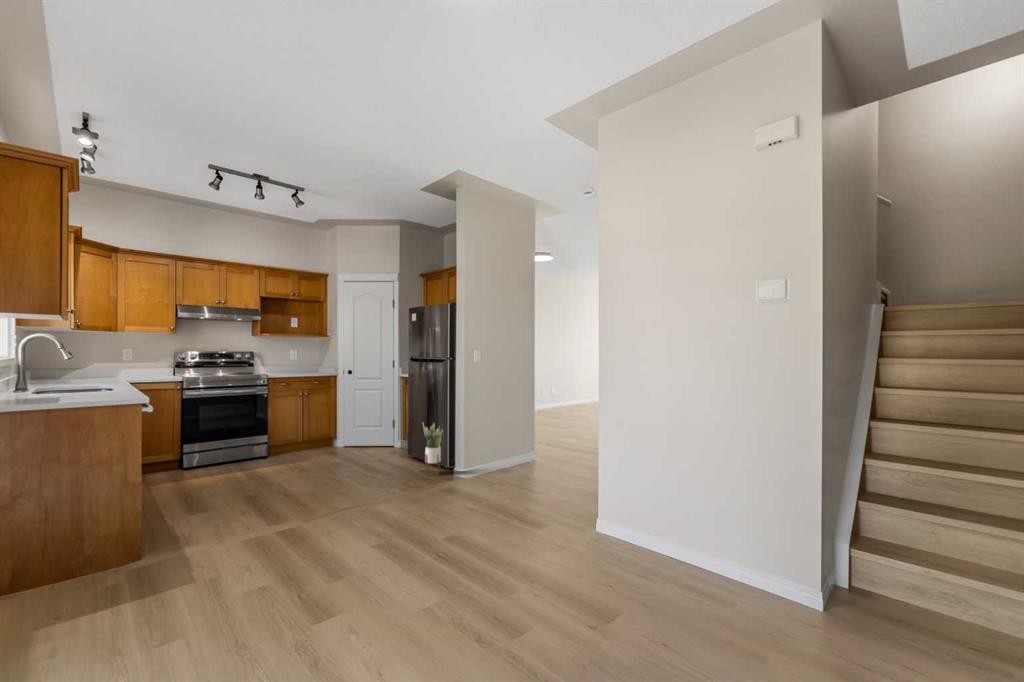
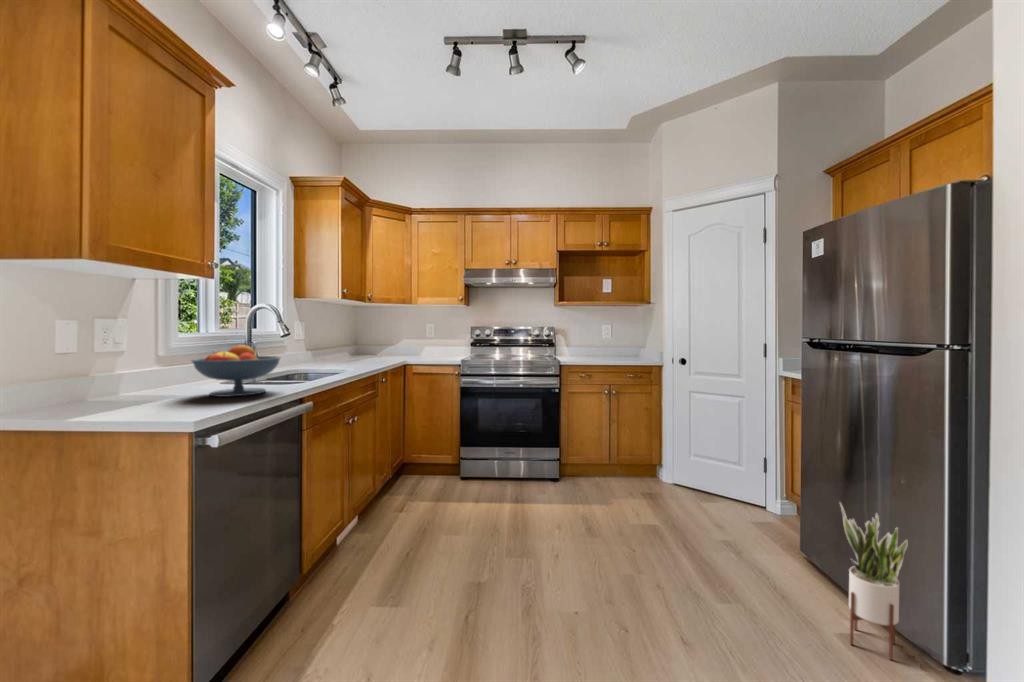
fruit bowl: none [40,363,113,397] -> present [192,345,280,397]

